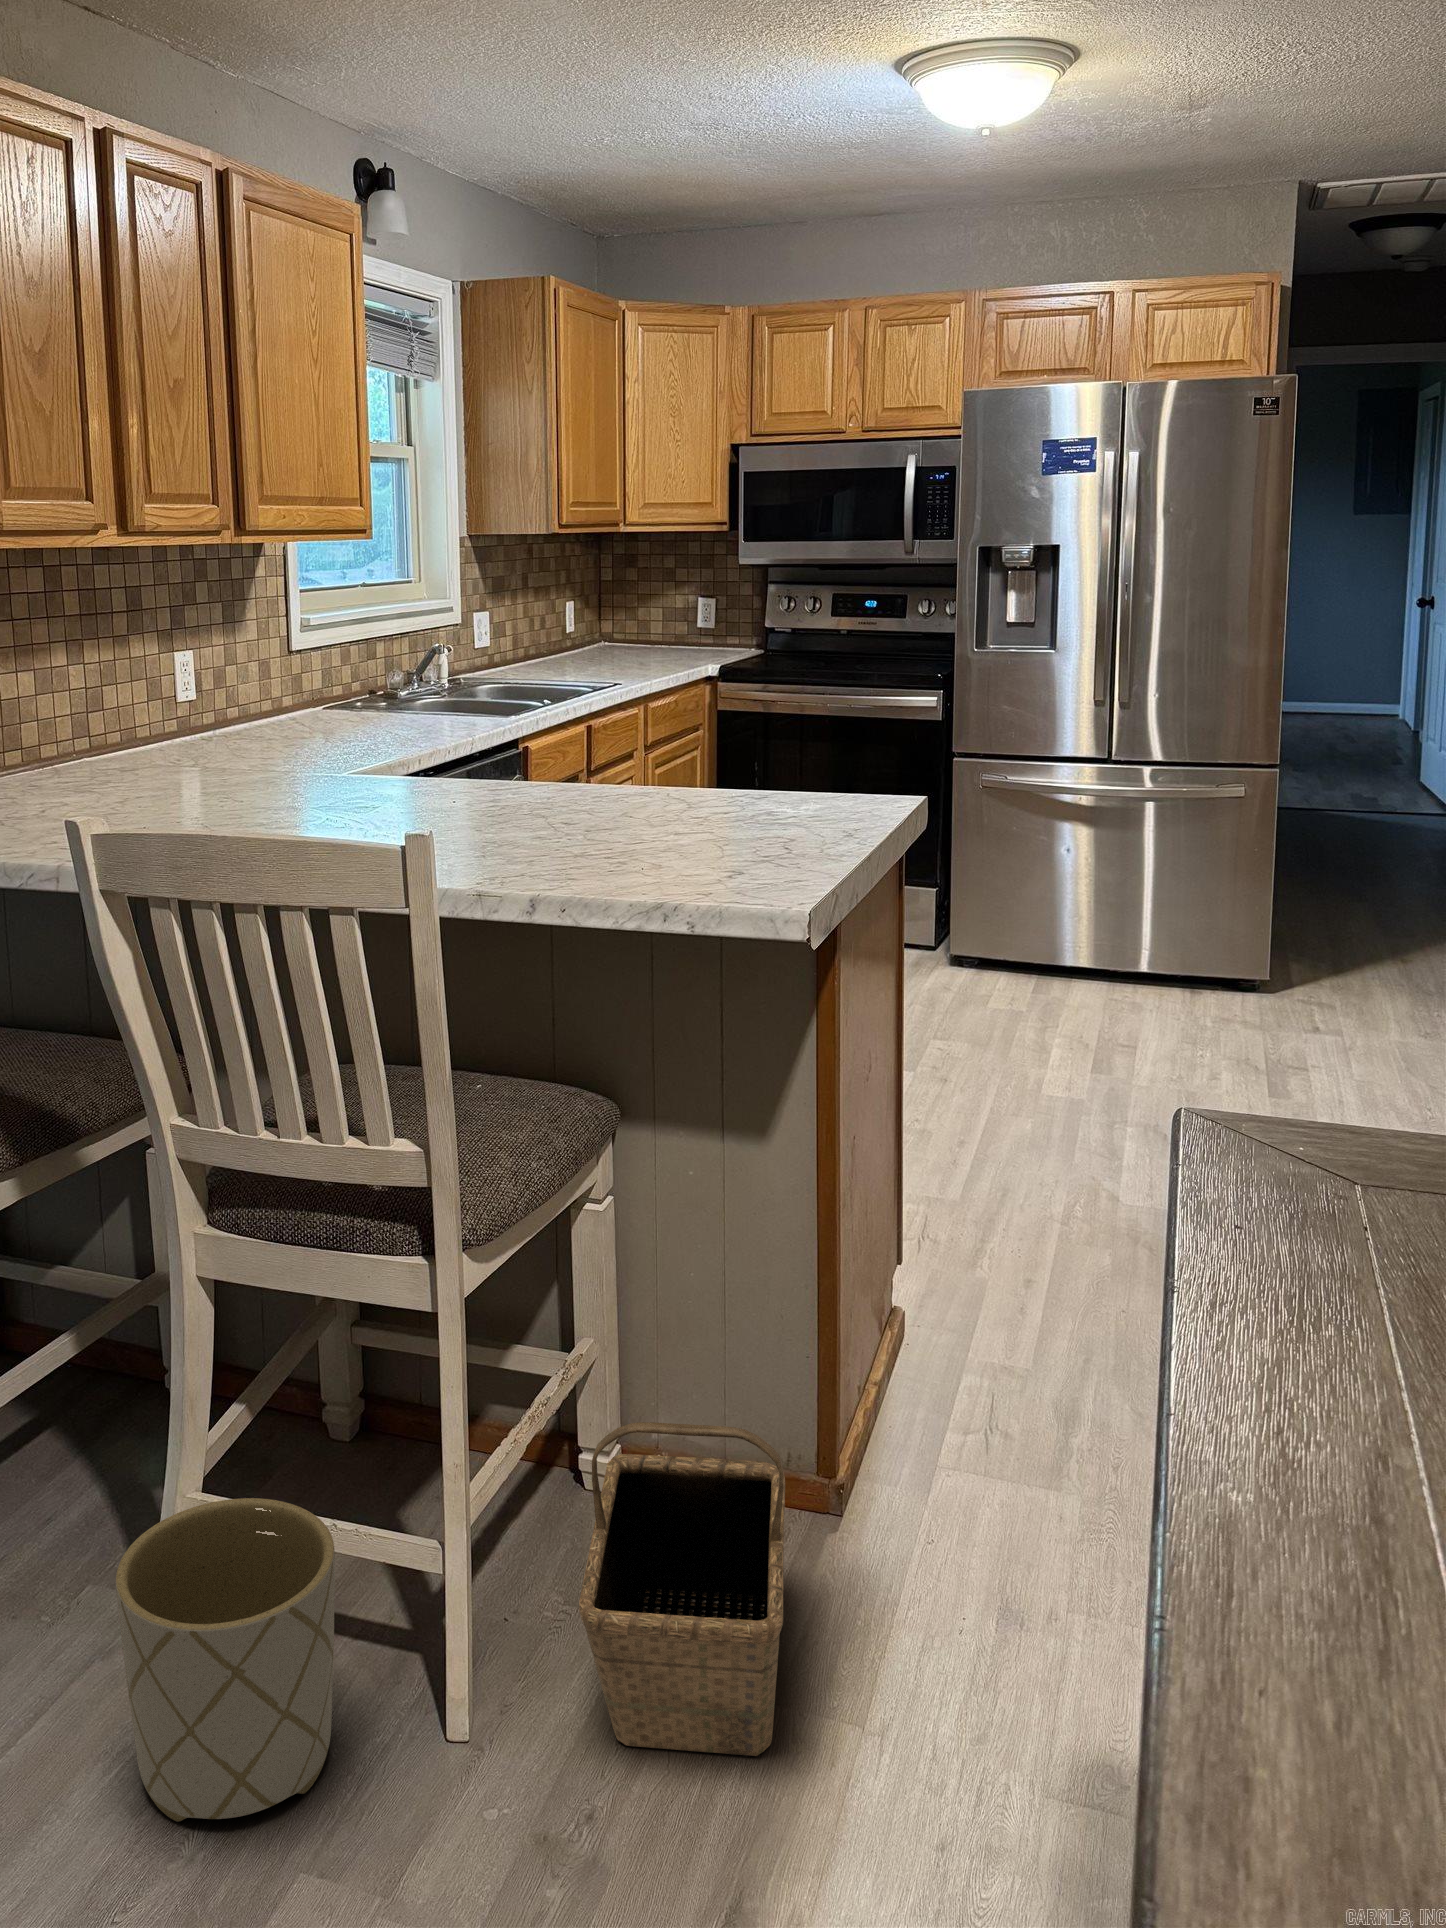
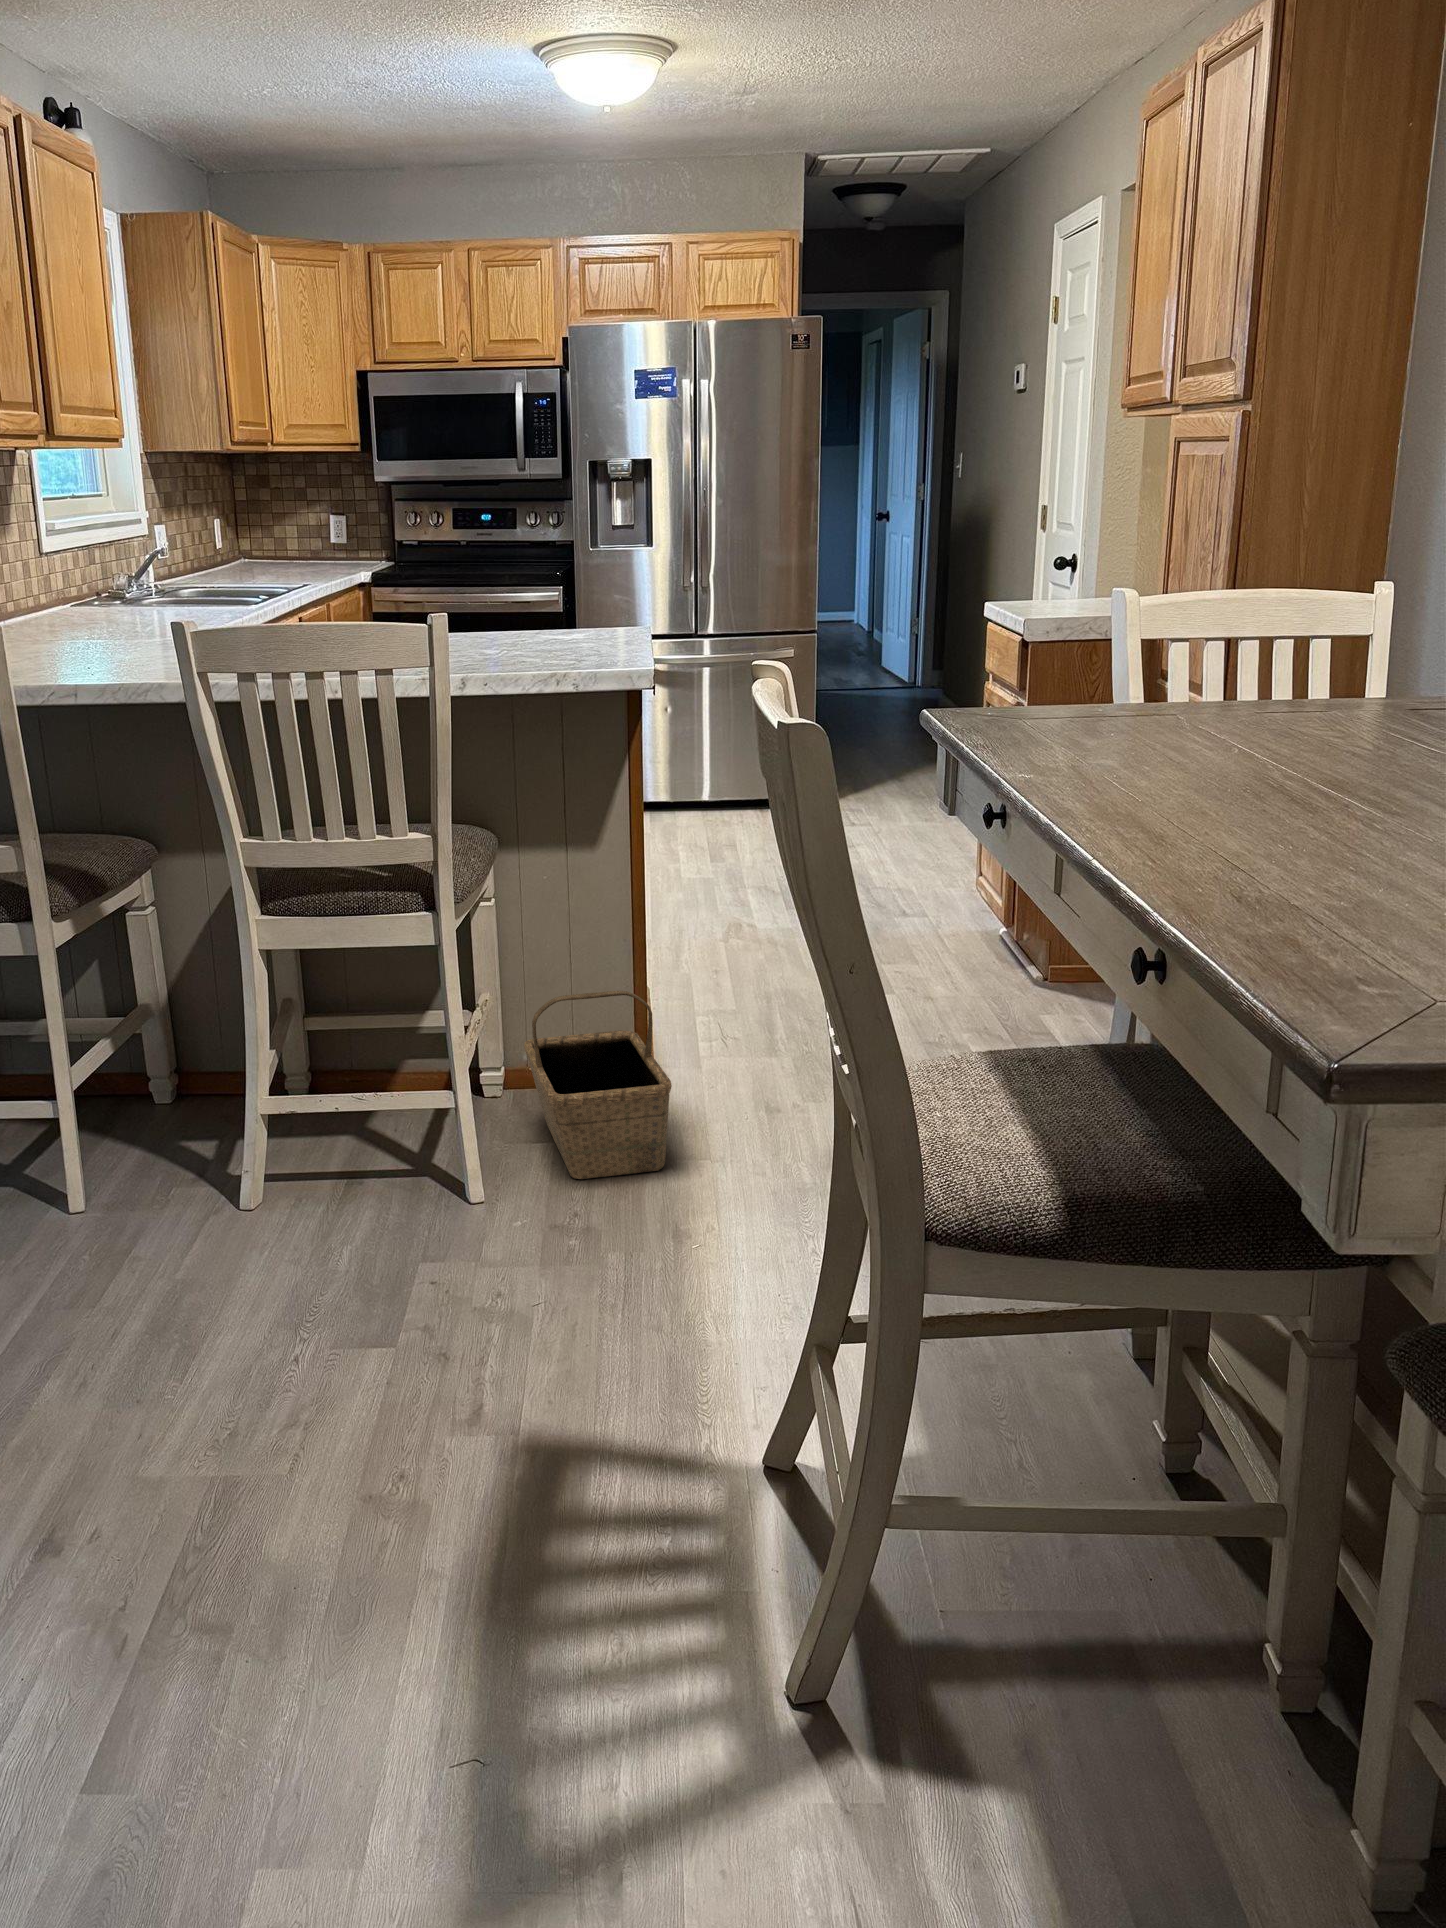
planter: present [116,1498,335,1822] -> none [263,1067,404,1247]

